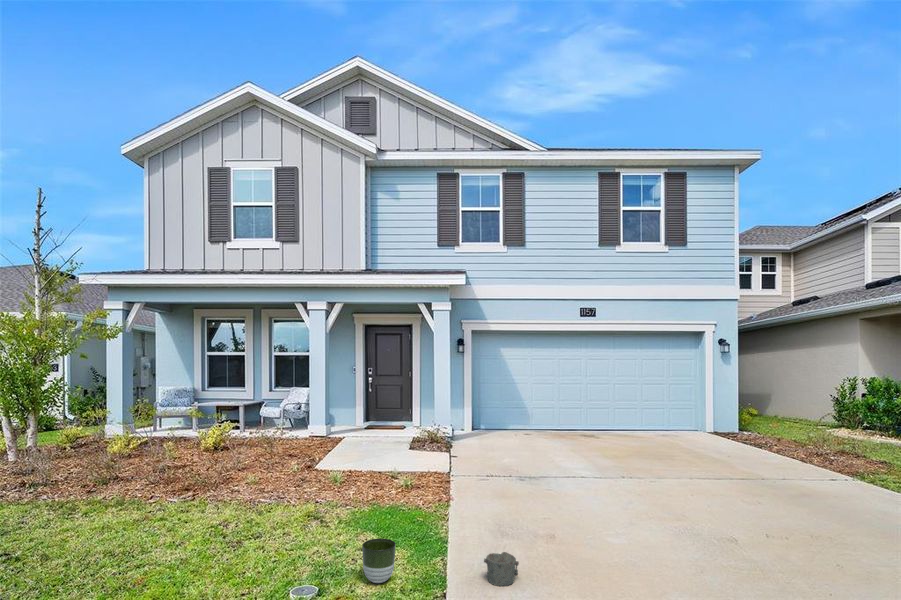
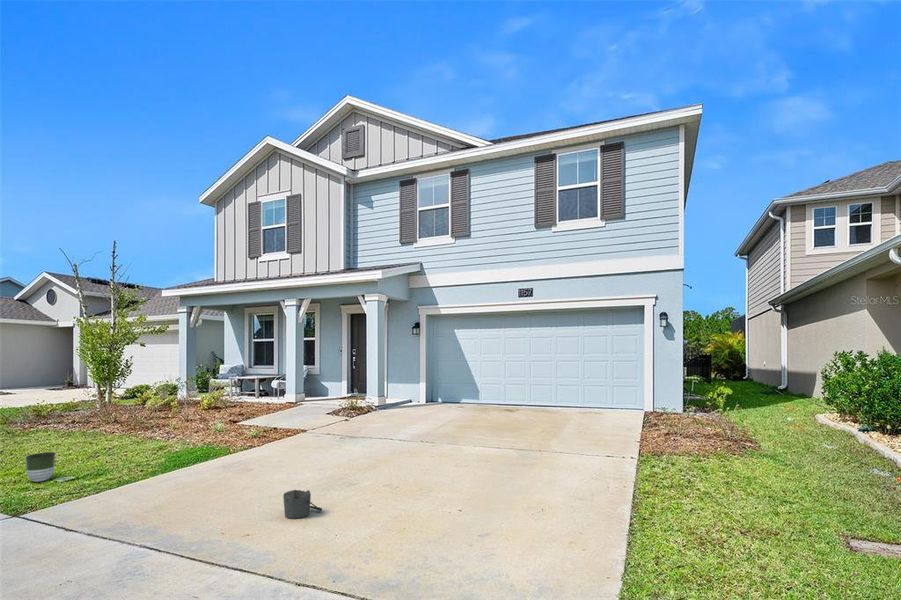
bucket: present [484,552,519,586] -> present [283,490,322,519]

